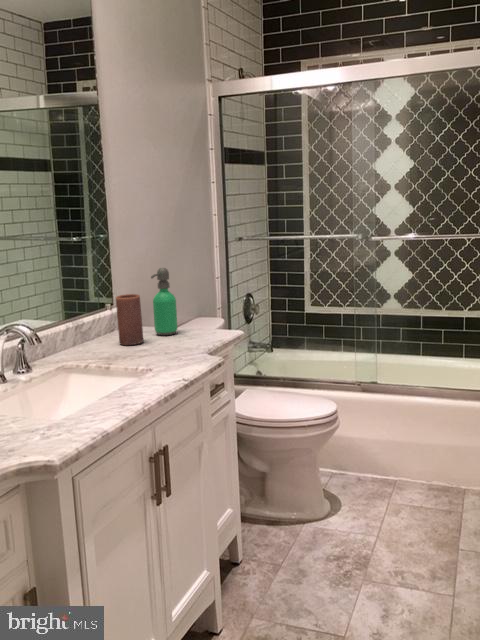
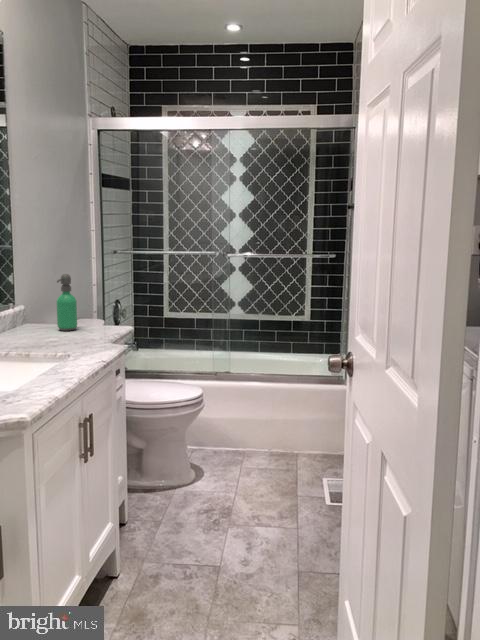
candle: present [116,294,143,345] -> none [28,295,51,338]

